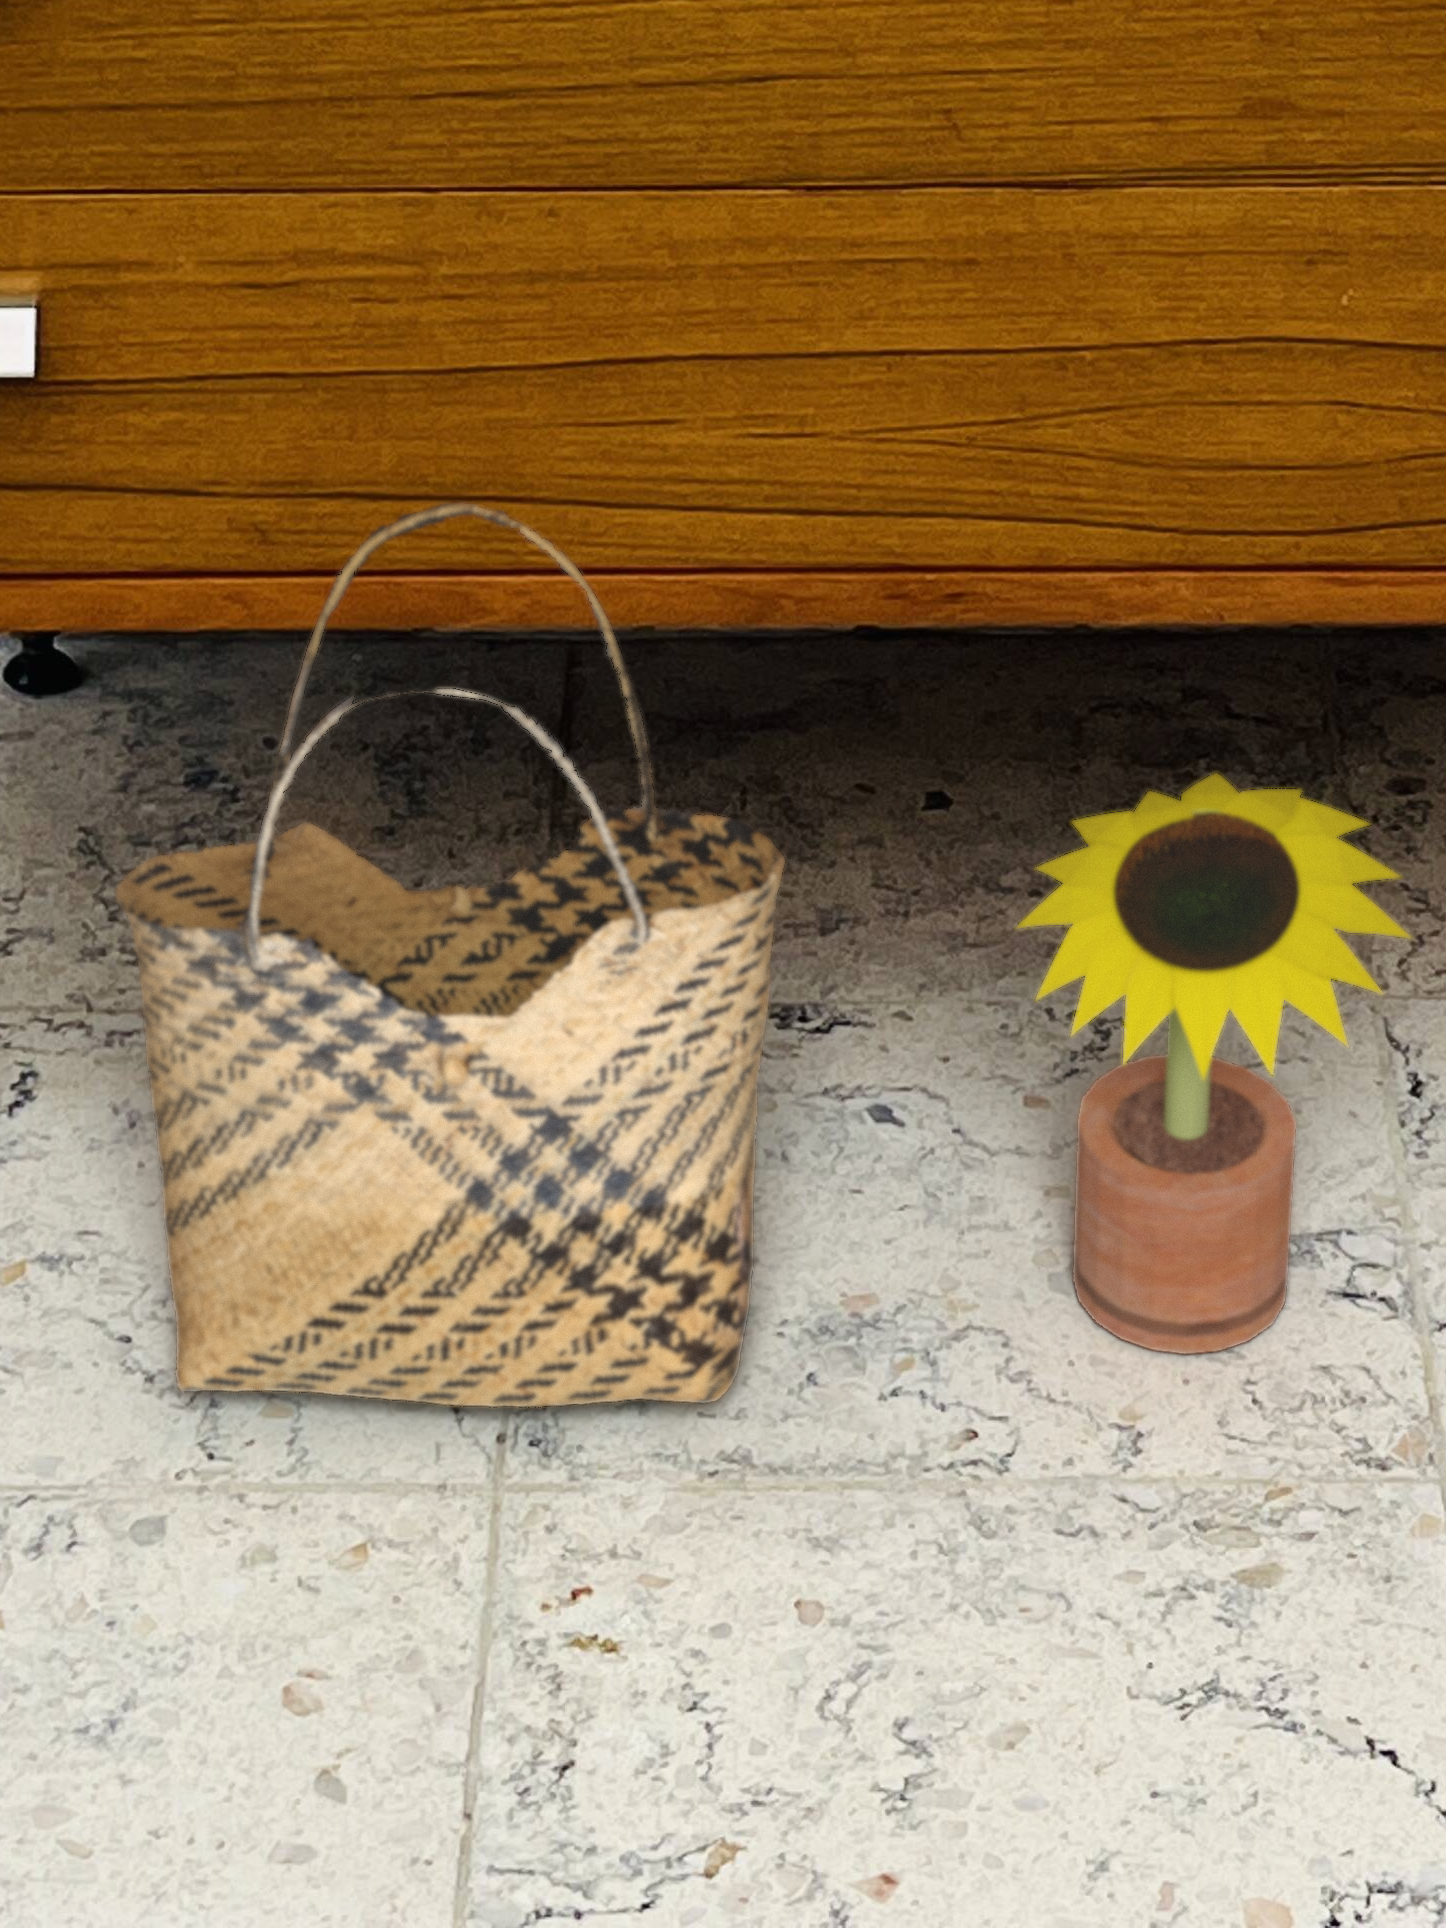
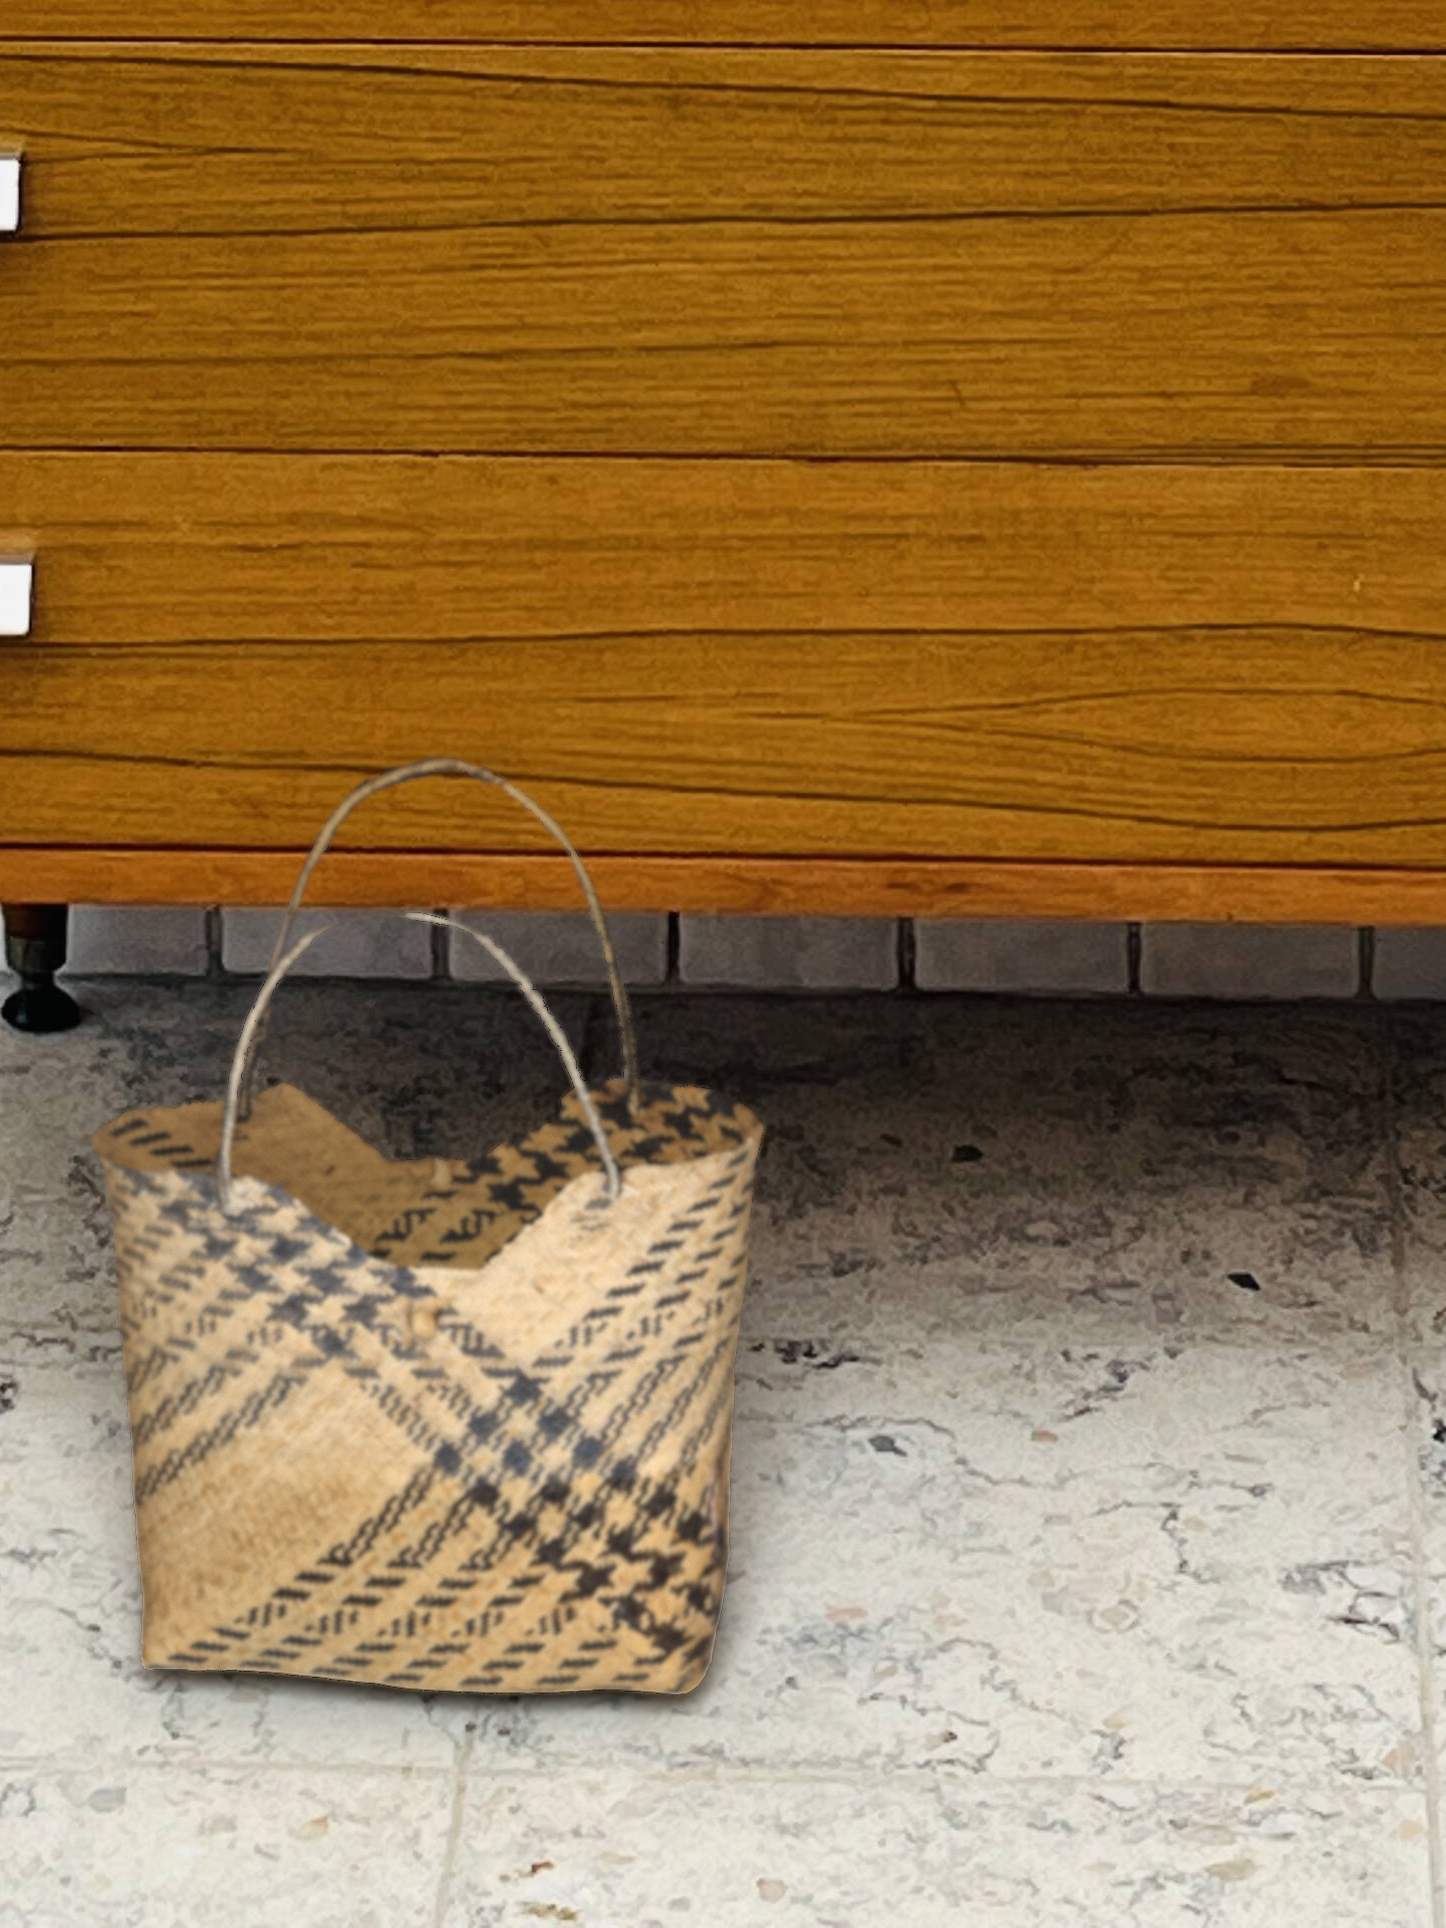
decorative plant: present [1018,774,1410,1354] -> none [987,1024,1392,1670]

